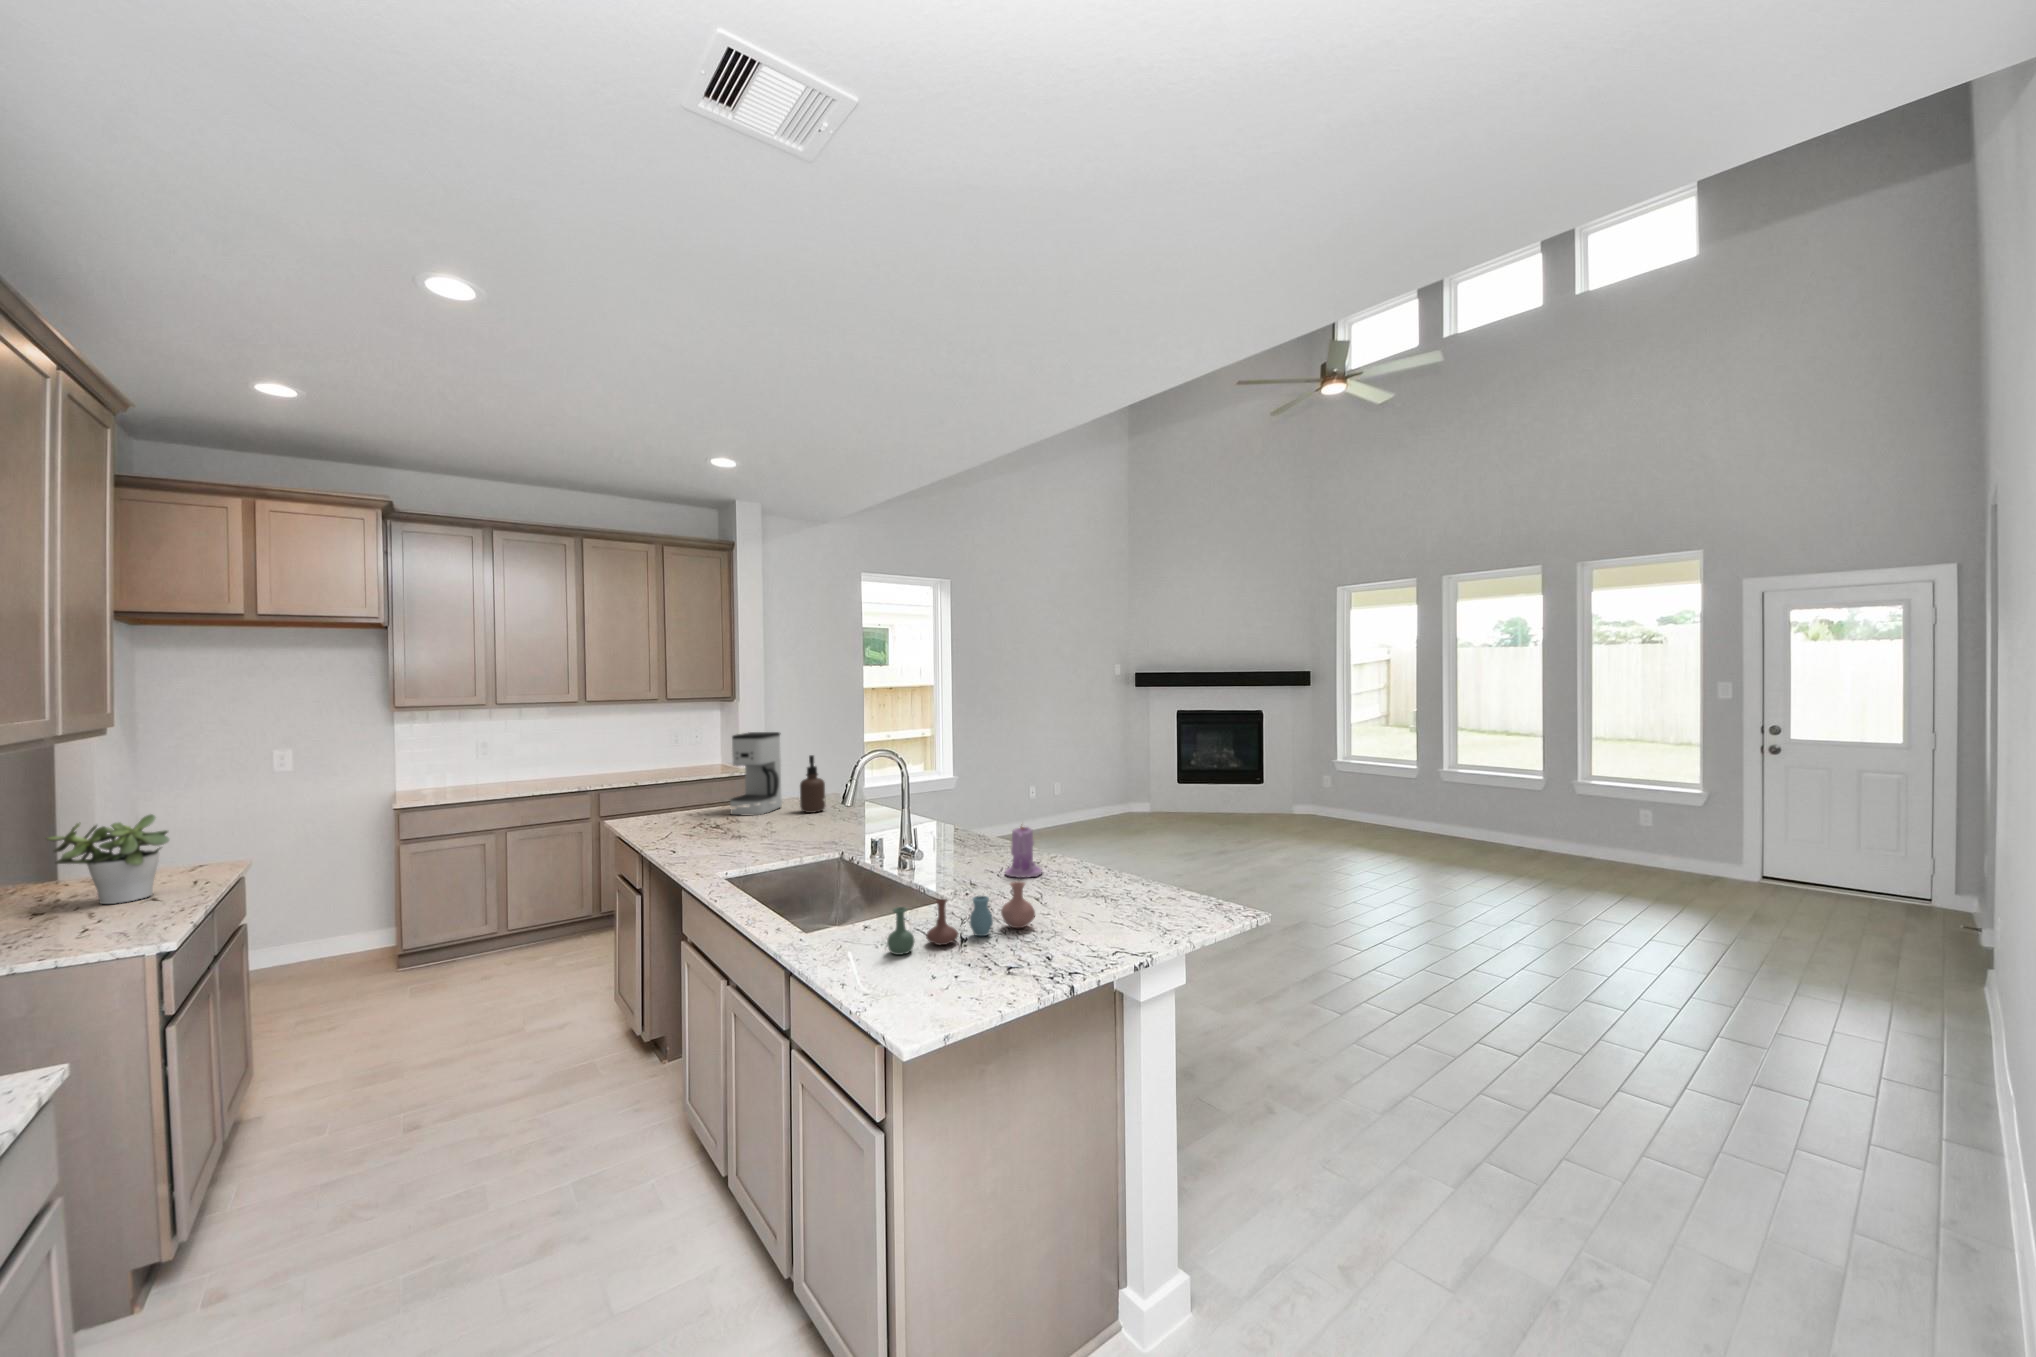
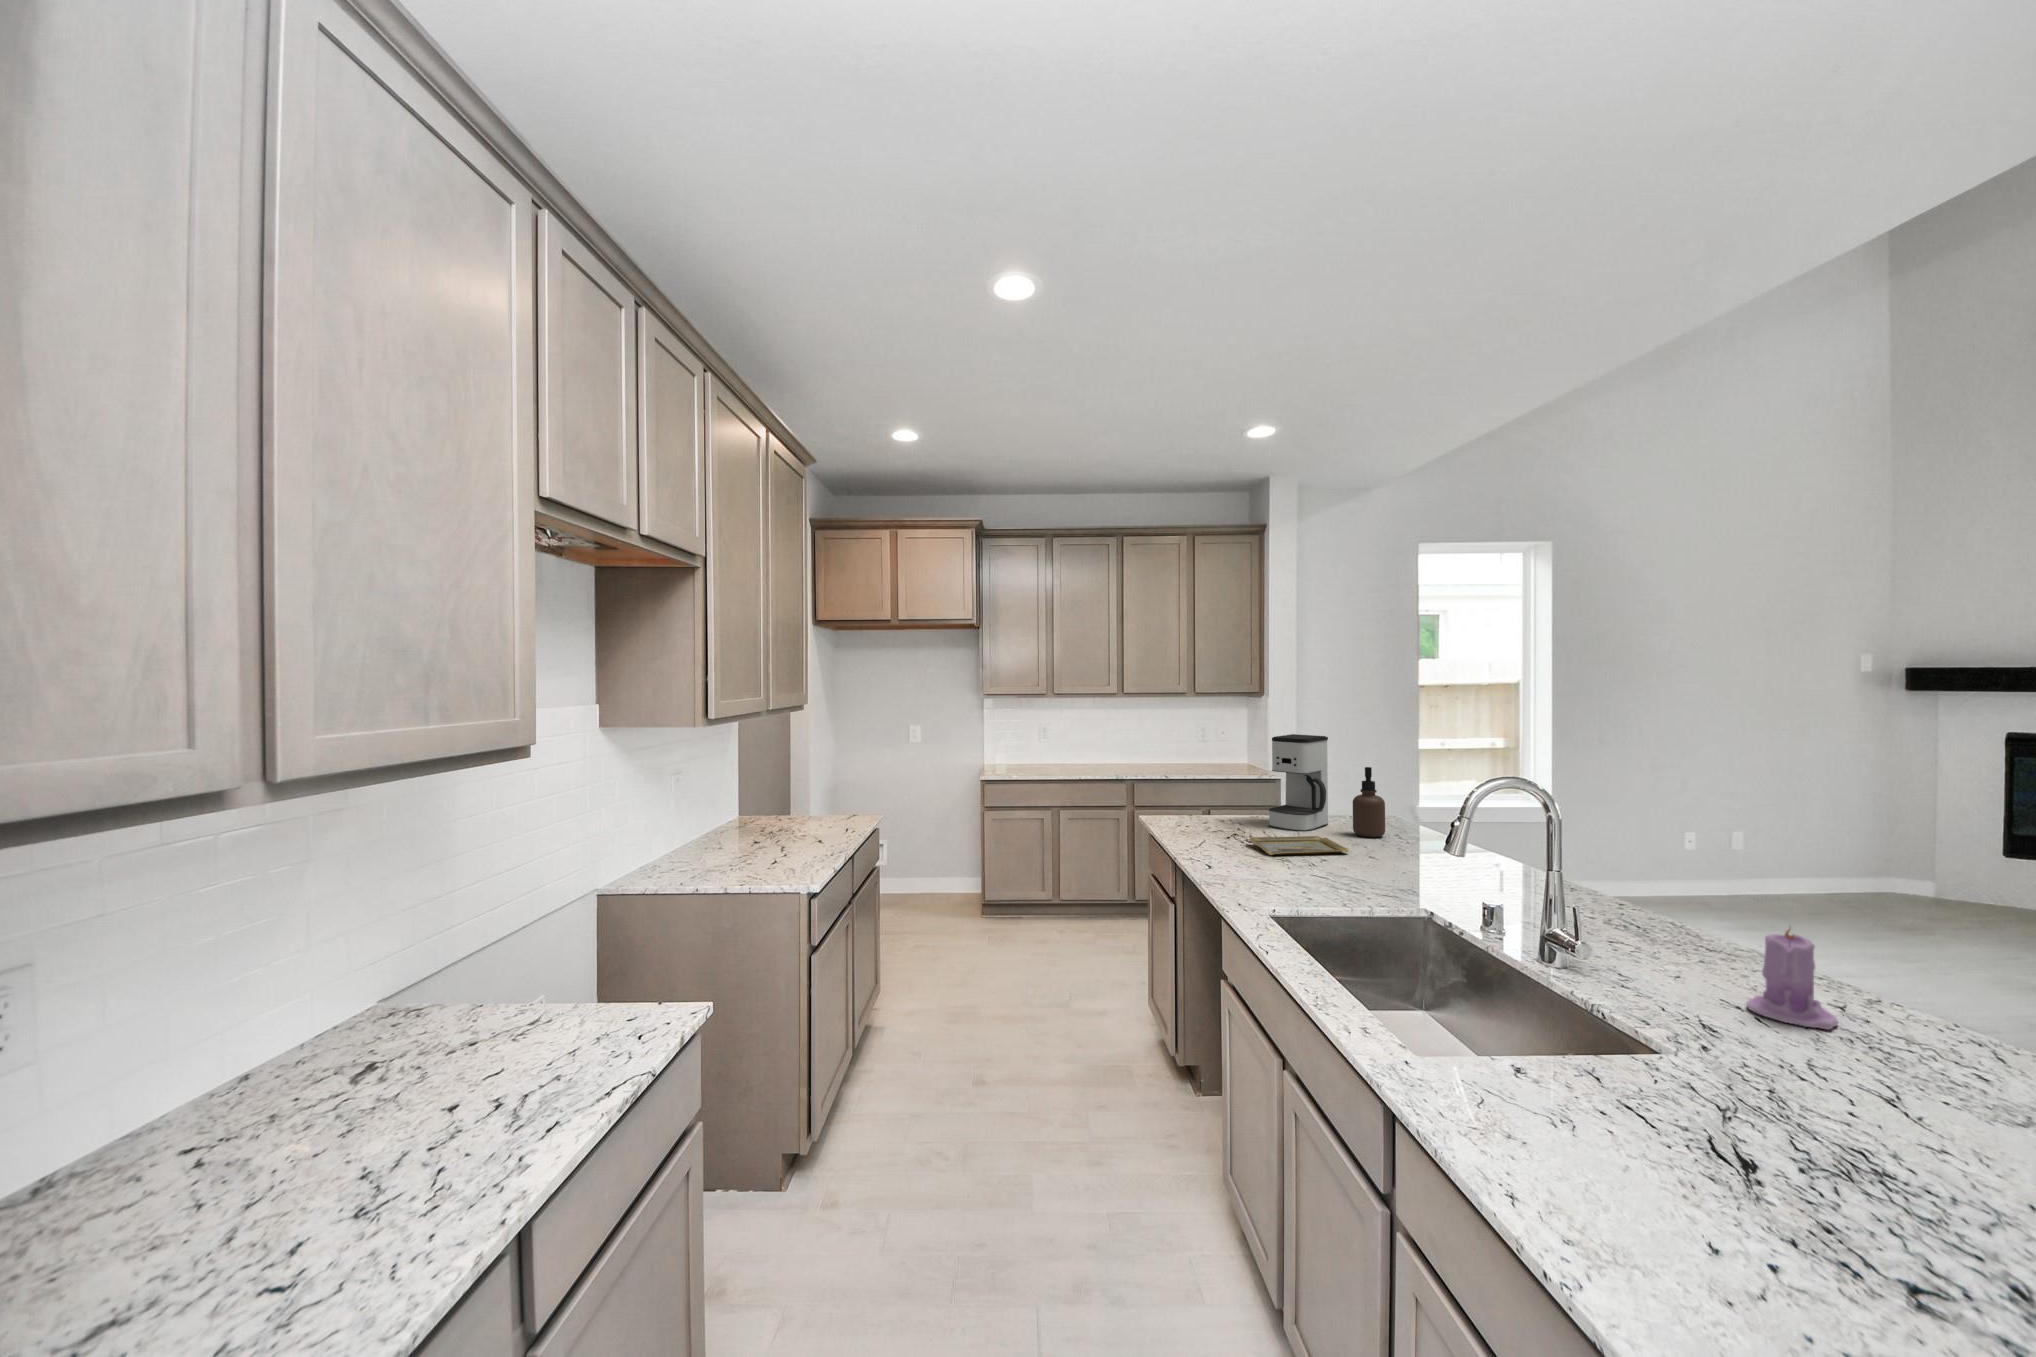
potted plant: present [46,814,169,904] -> none [762,774,827,842]
tray: none [708,816,794,835] -> present [1249,836,1349,855]
vase: present [887,882,1035,955] -> none [1573,1065,1909,1164]

